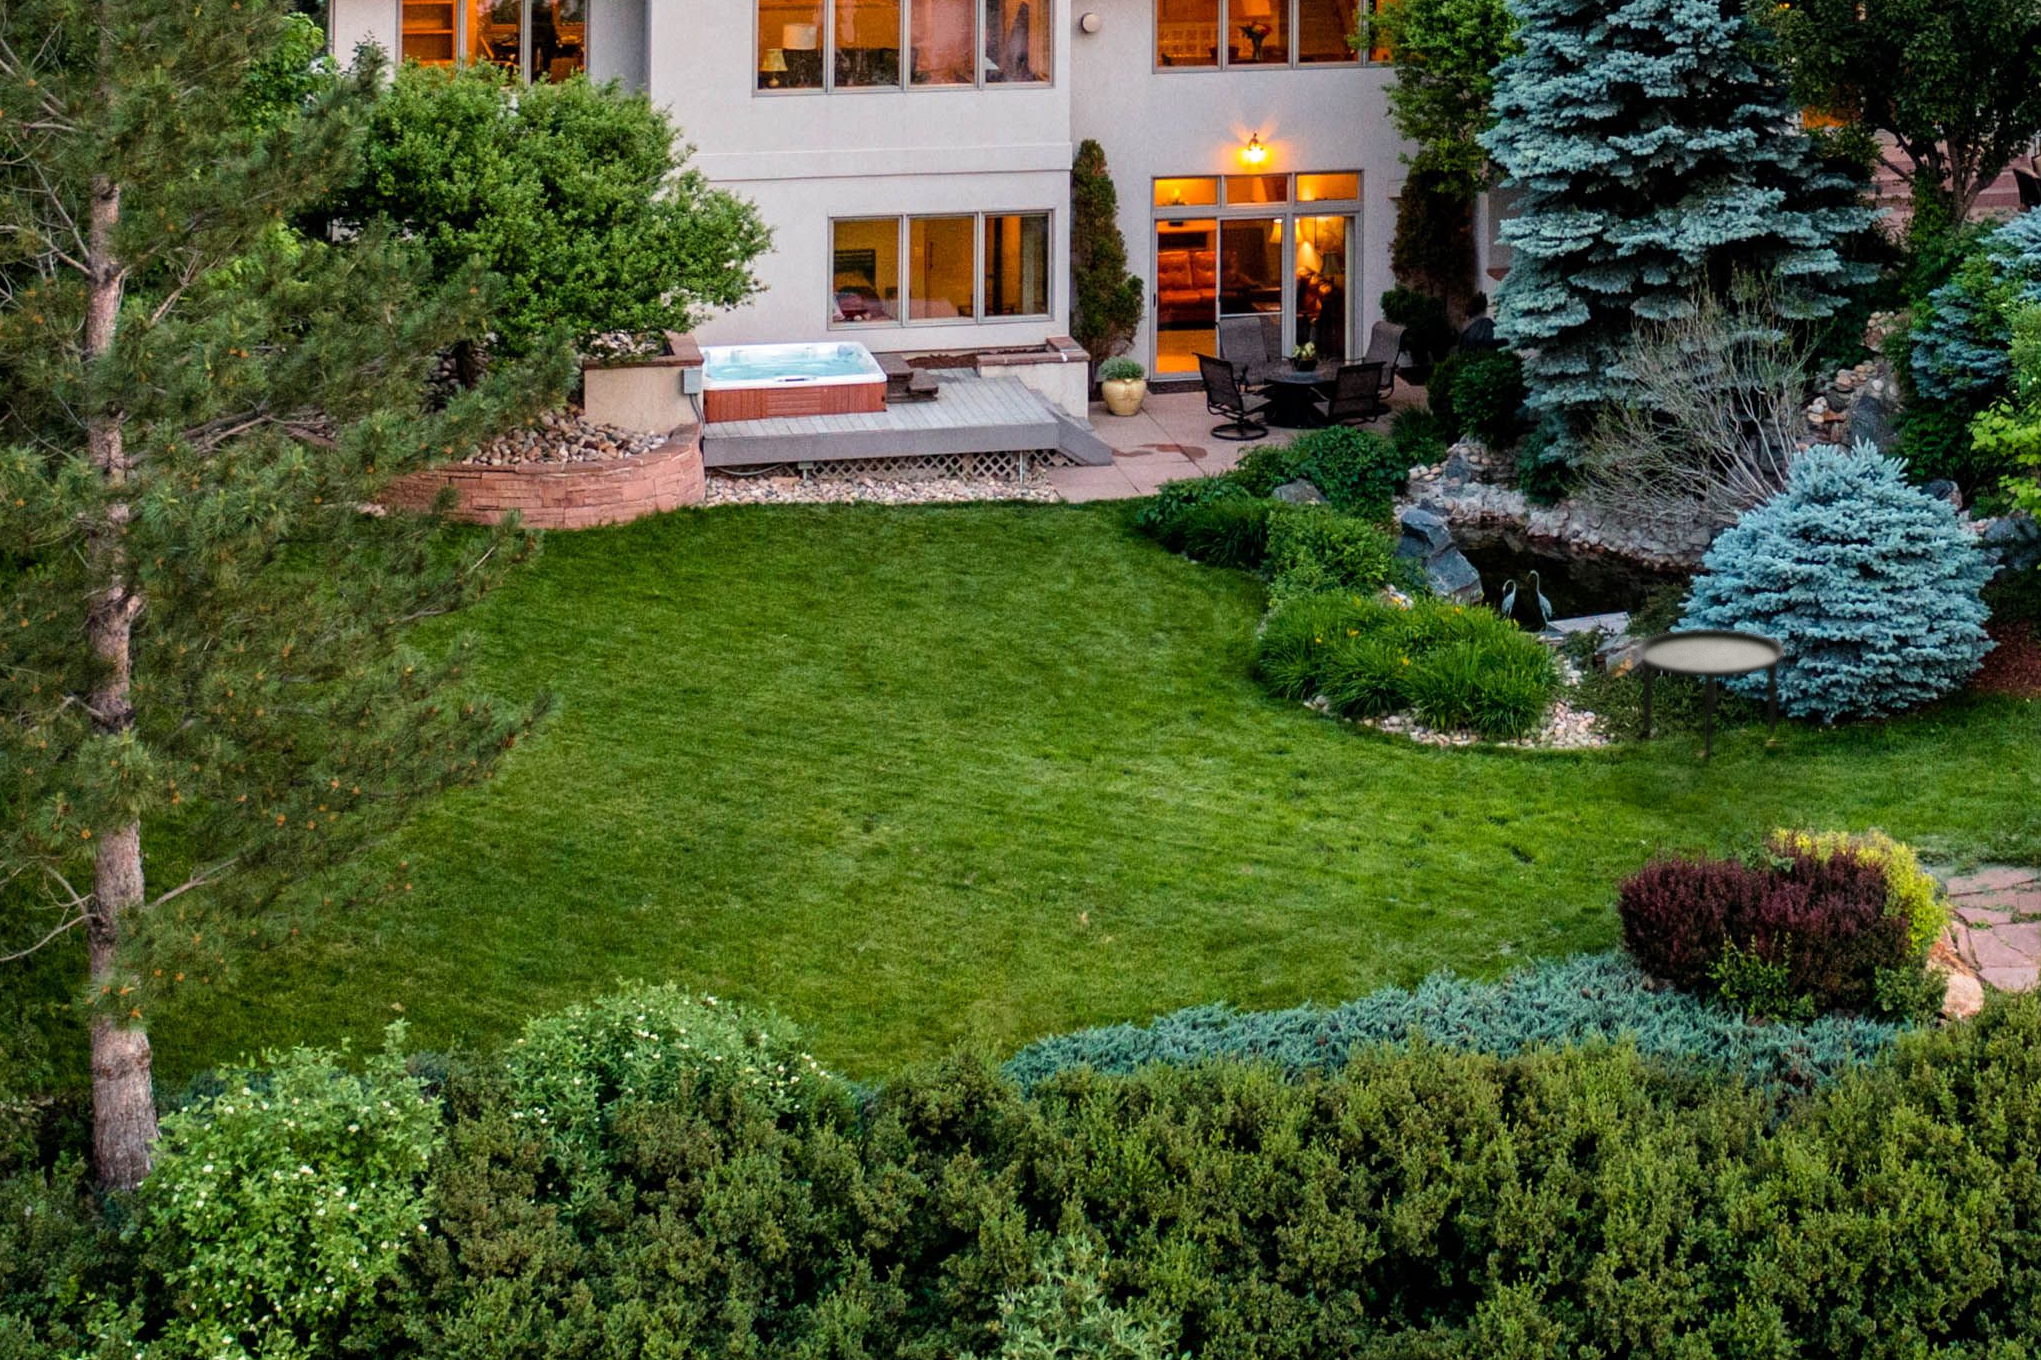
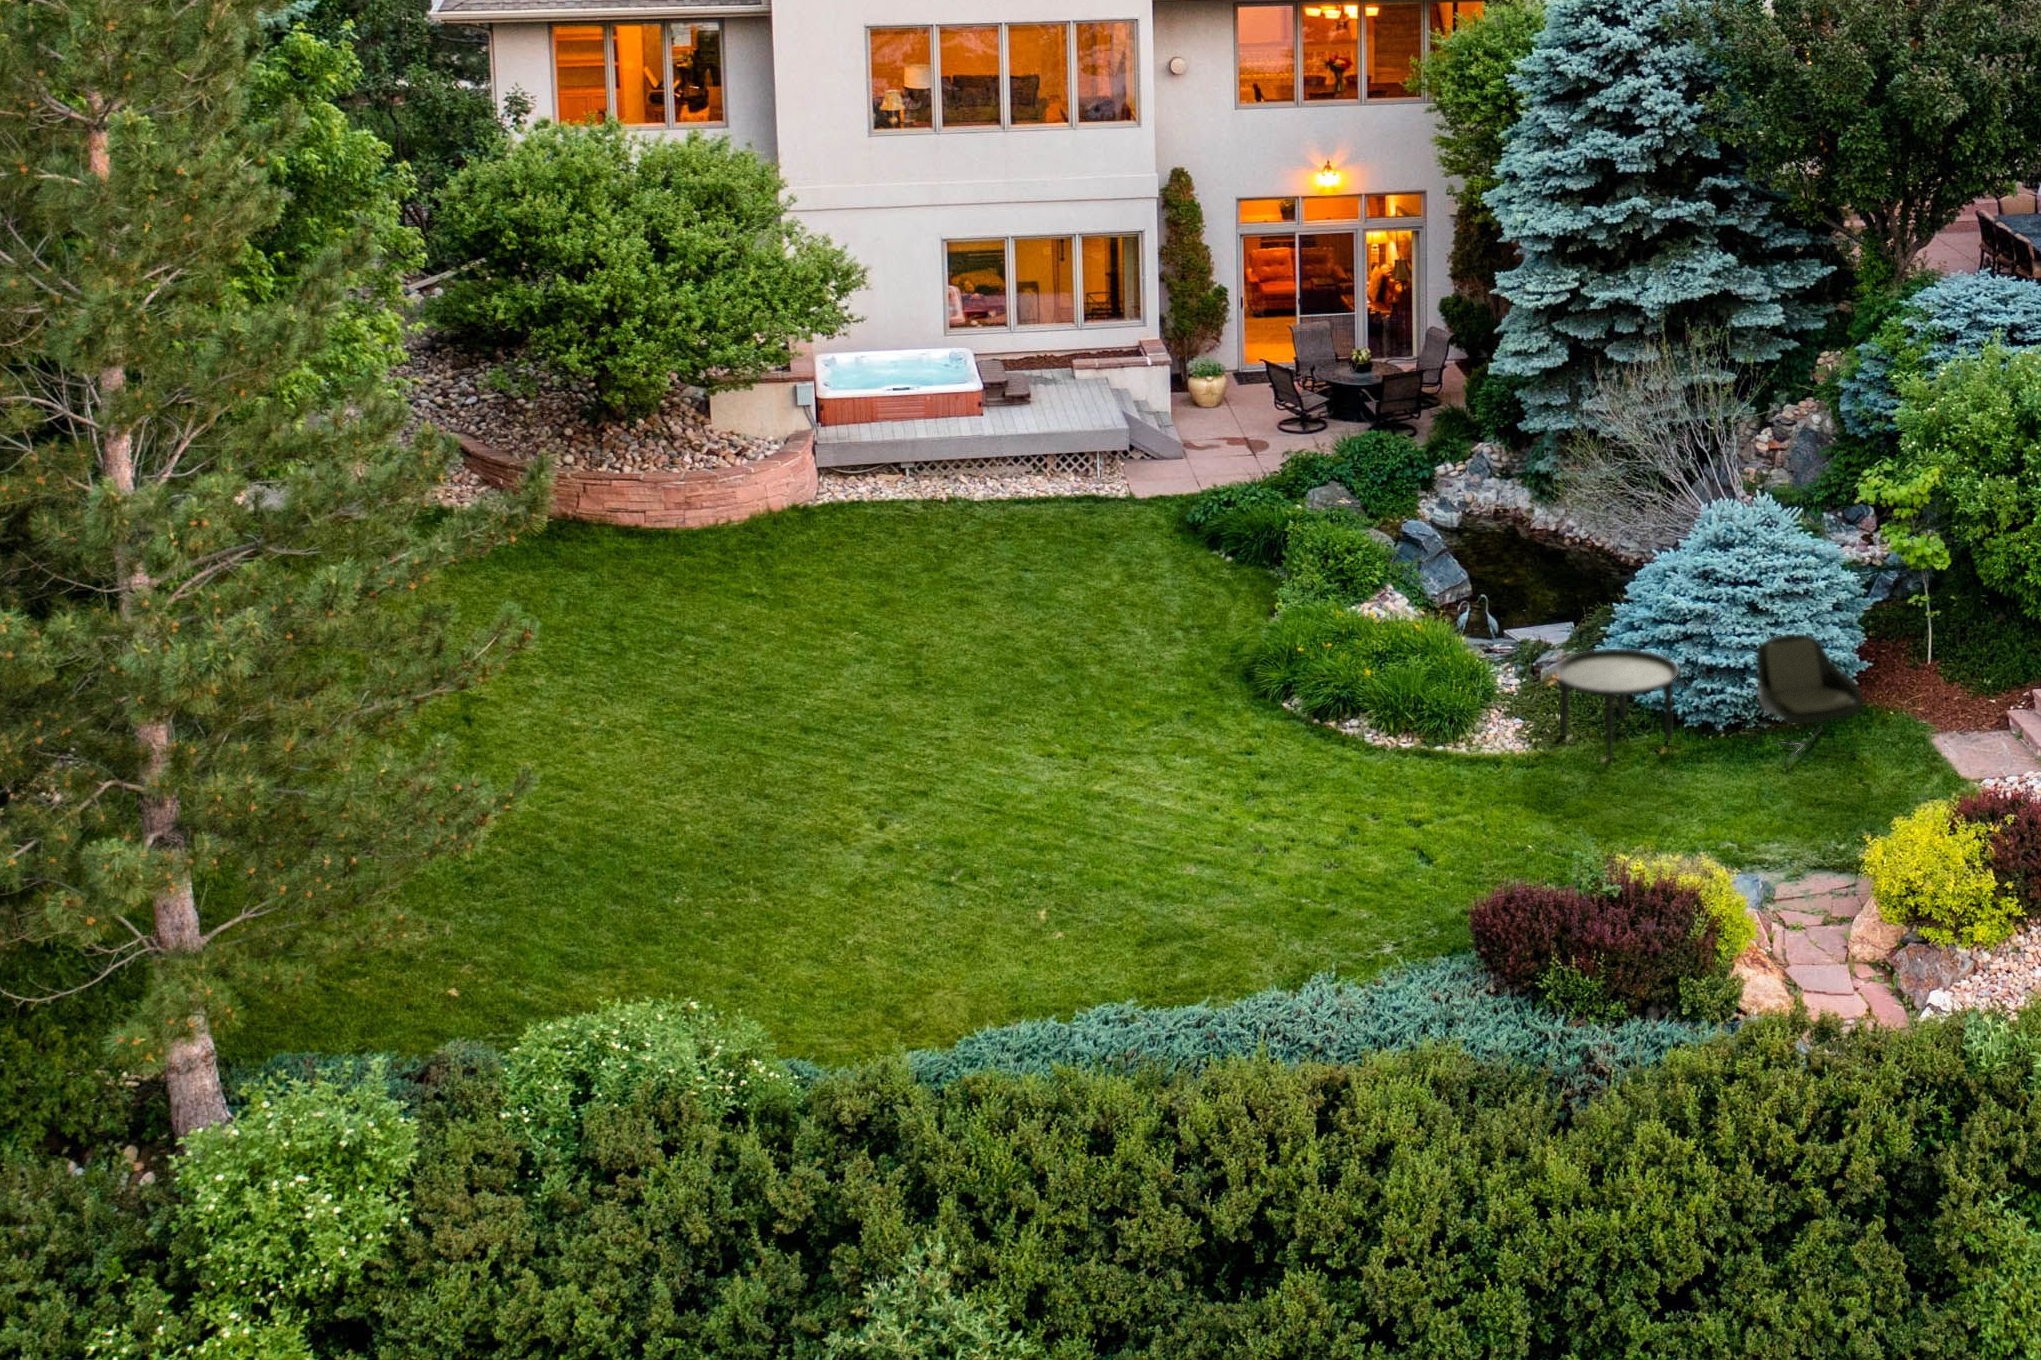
lounge chair: none [1867,604,2005,757] -> present [1751,634,1864,767]

